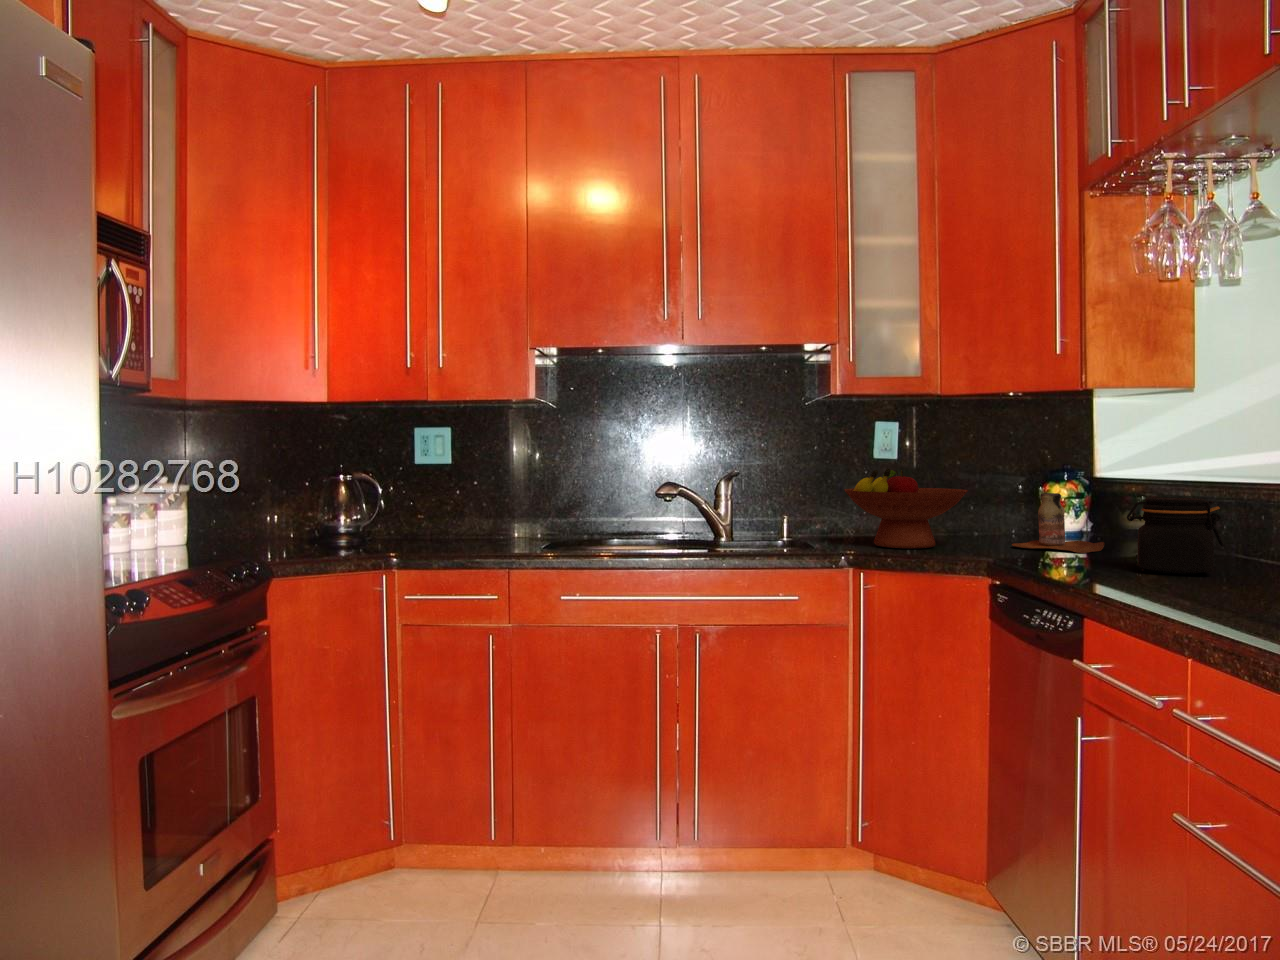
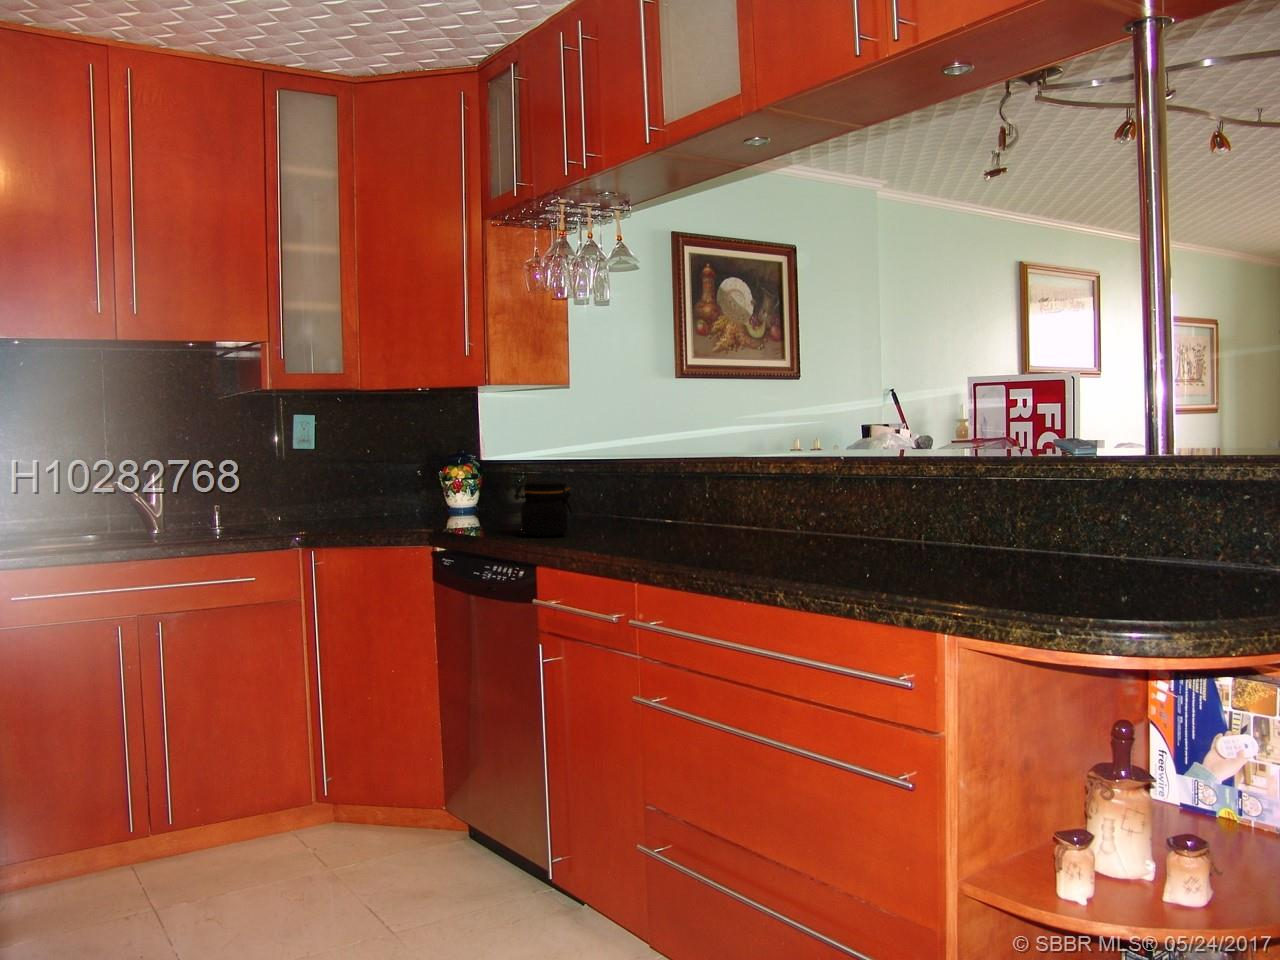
fruit bowl: present [844,468,968,549] -> none [280,459,390,530]
bottle: present [1012,493,1104,553] -> none [424,476,492,525]

